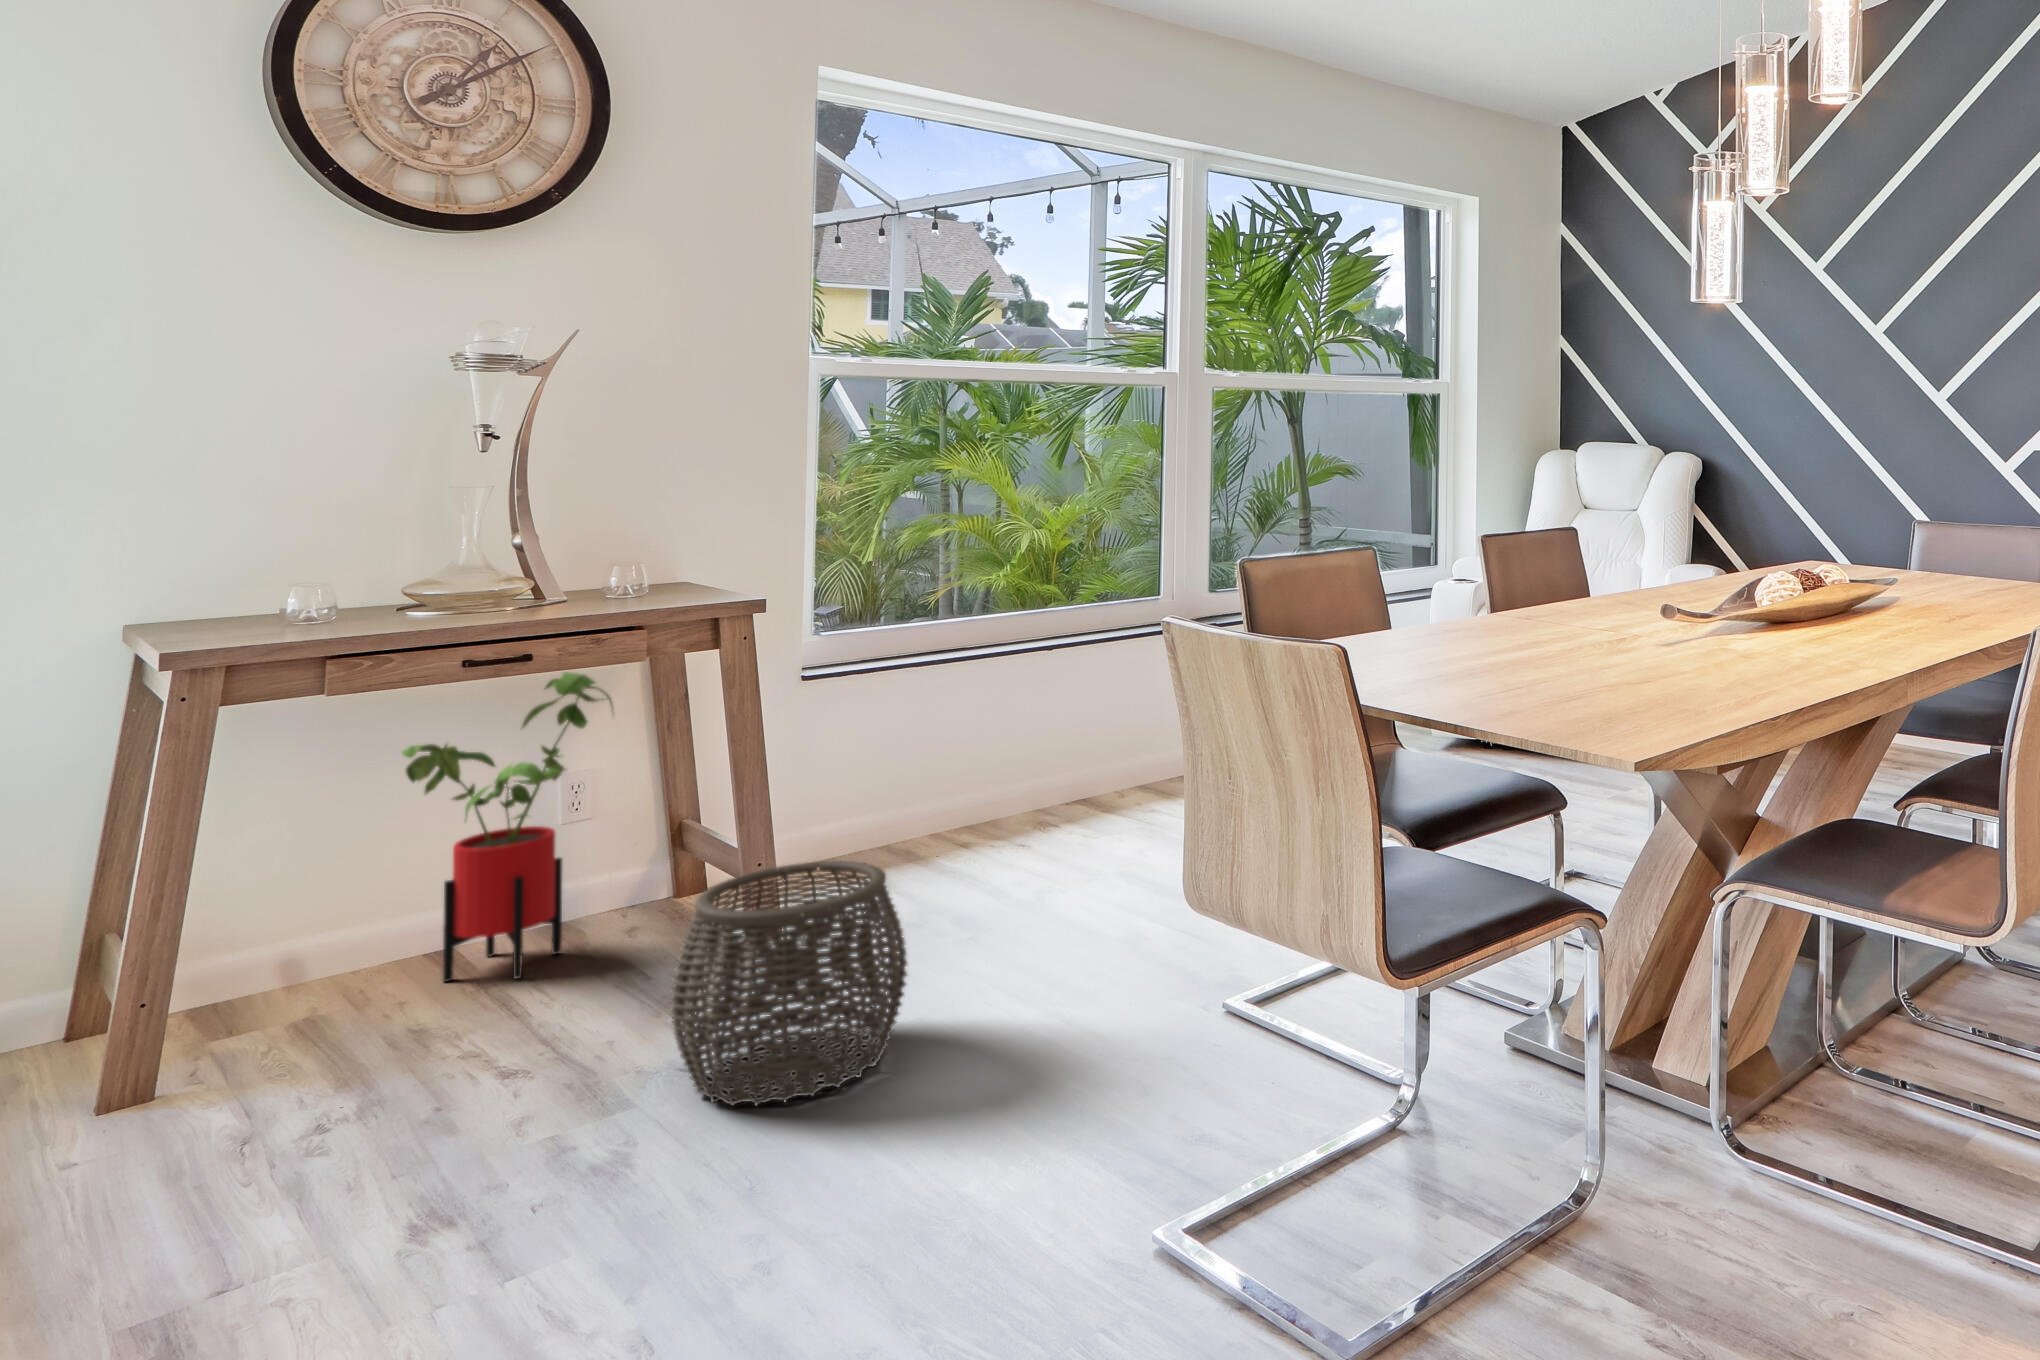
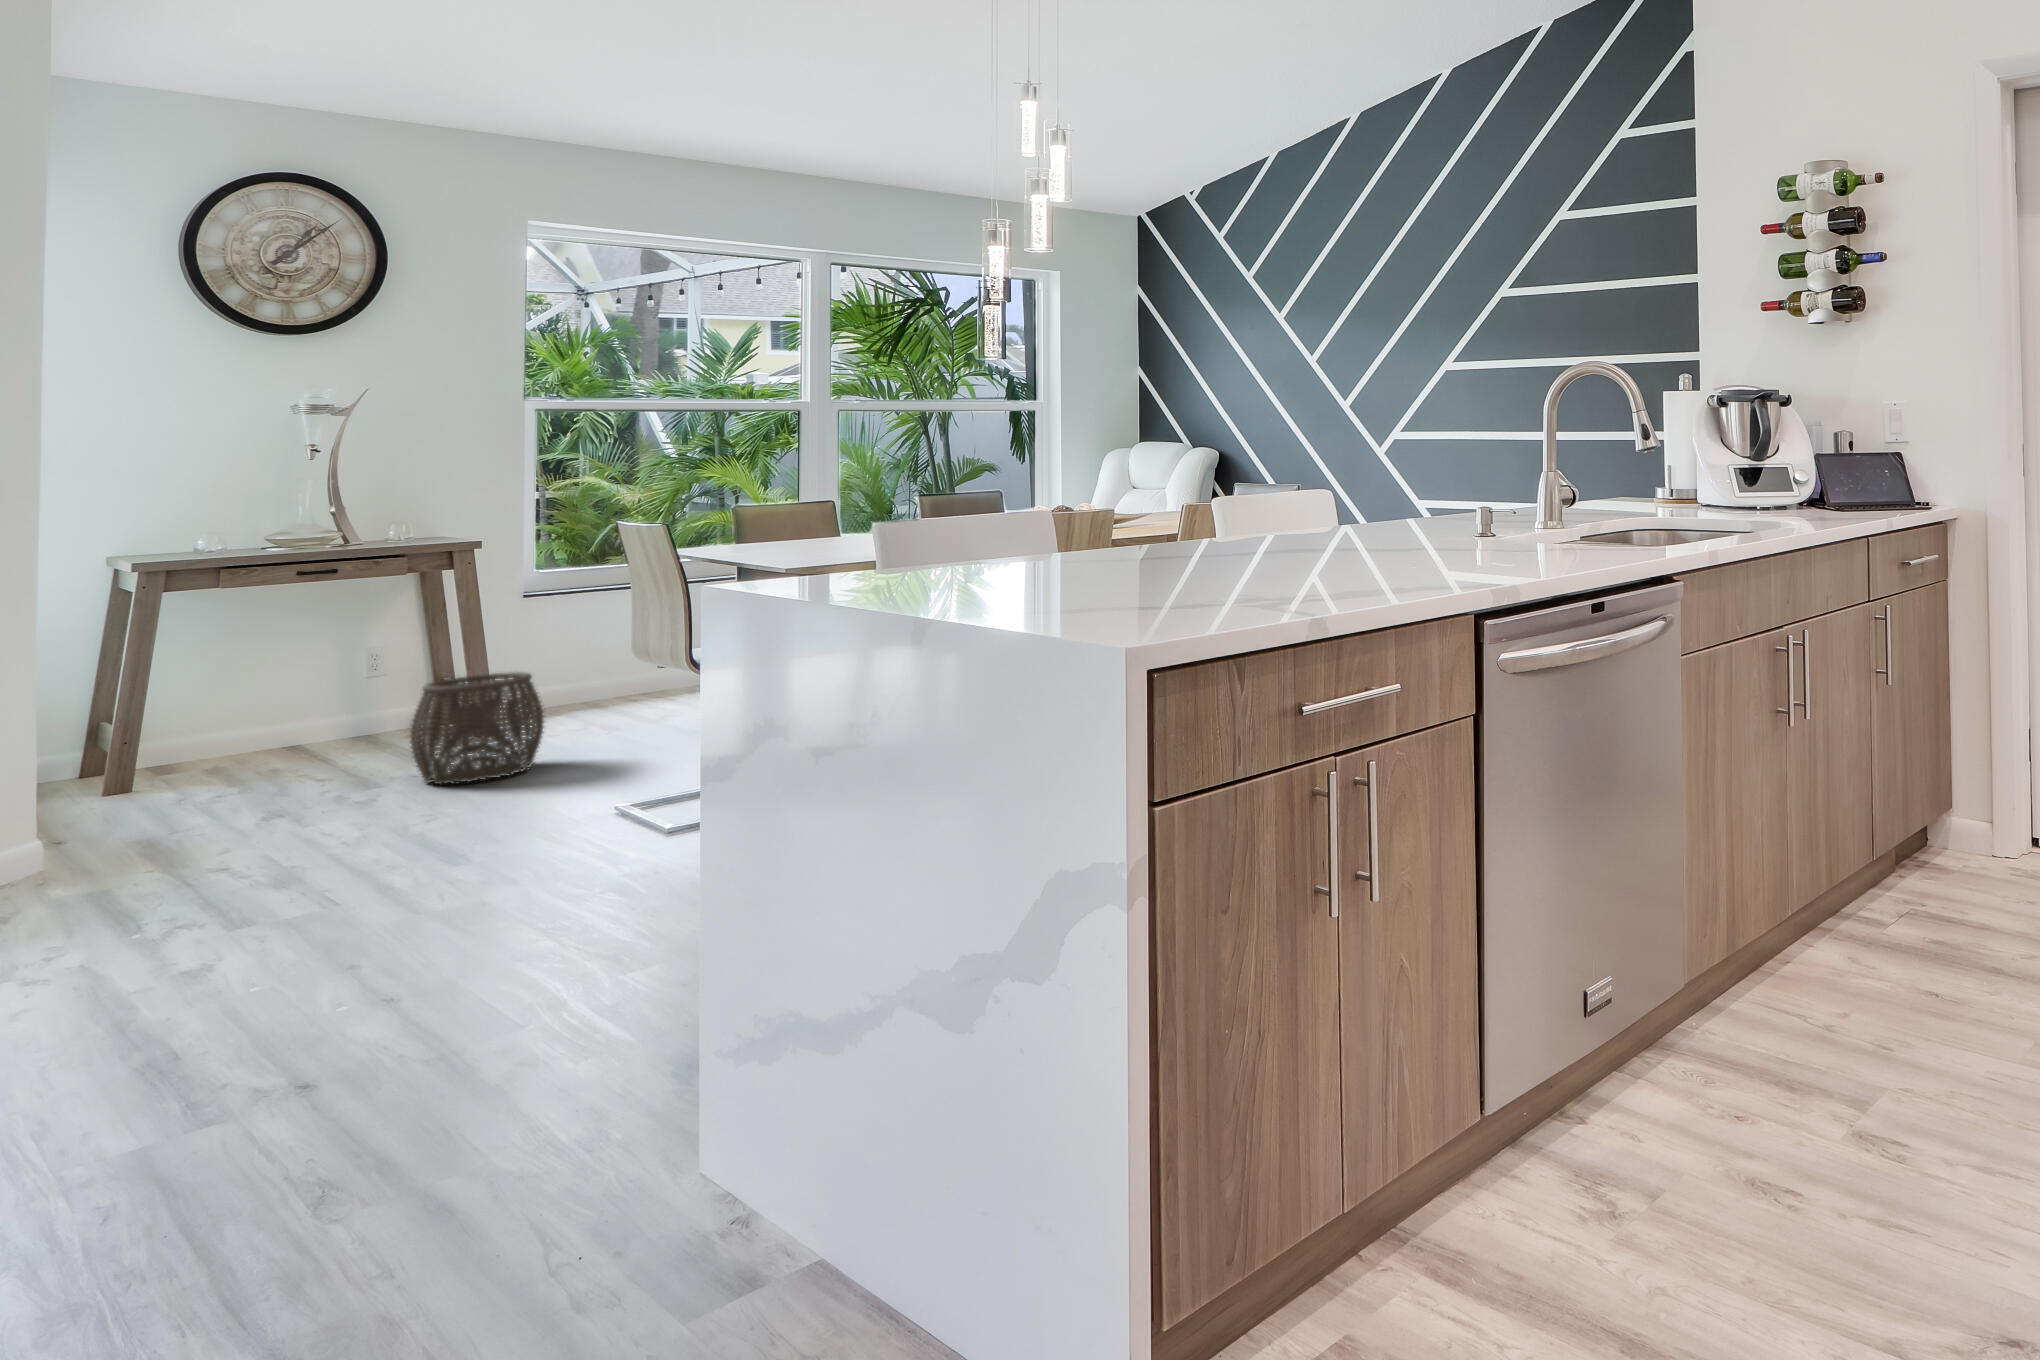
house plant: present [402,672,612,982] -> none [265,585,393,757]

